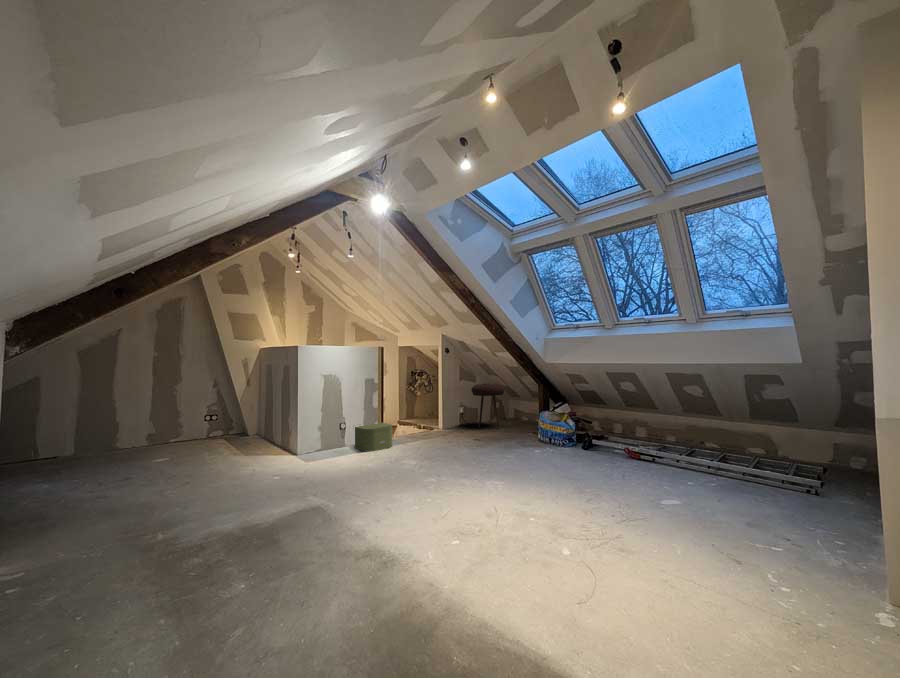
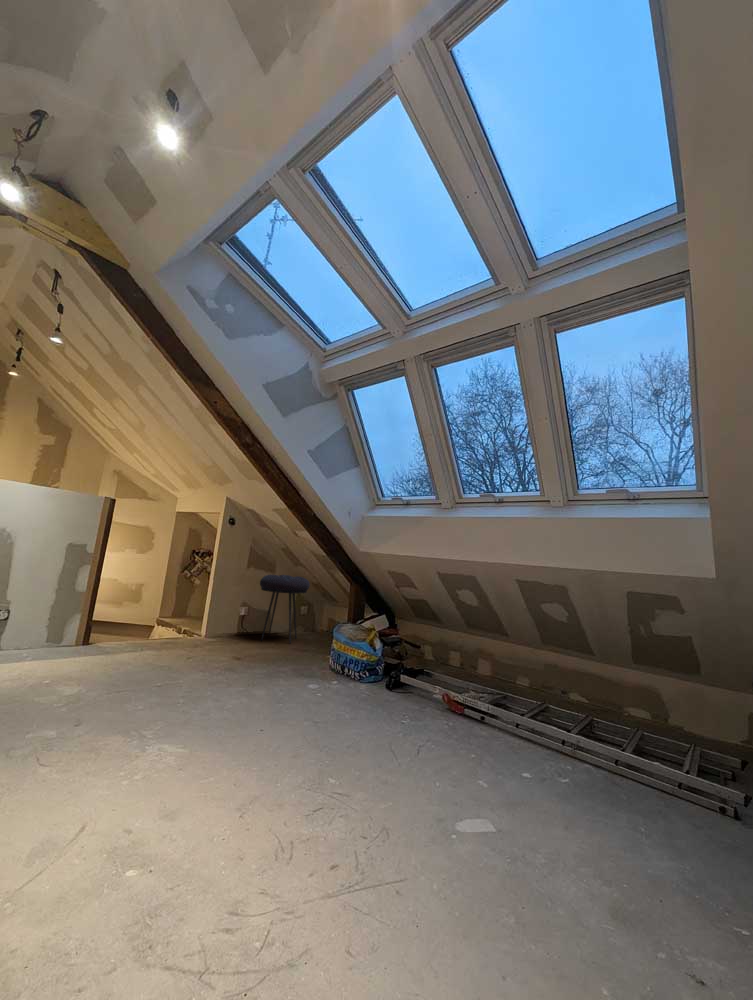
storage box: present [354,422,392,452] -> none [19,615,94,663]

